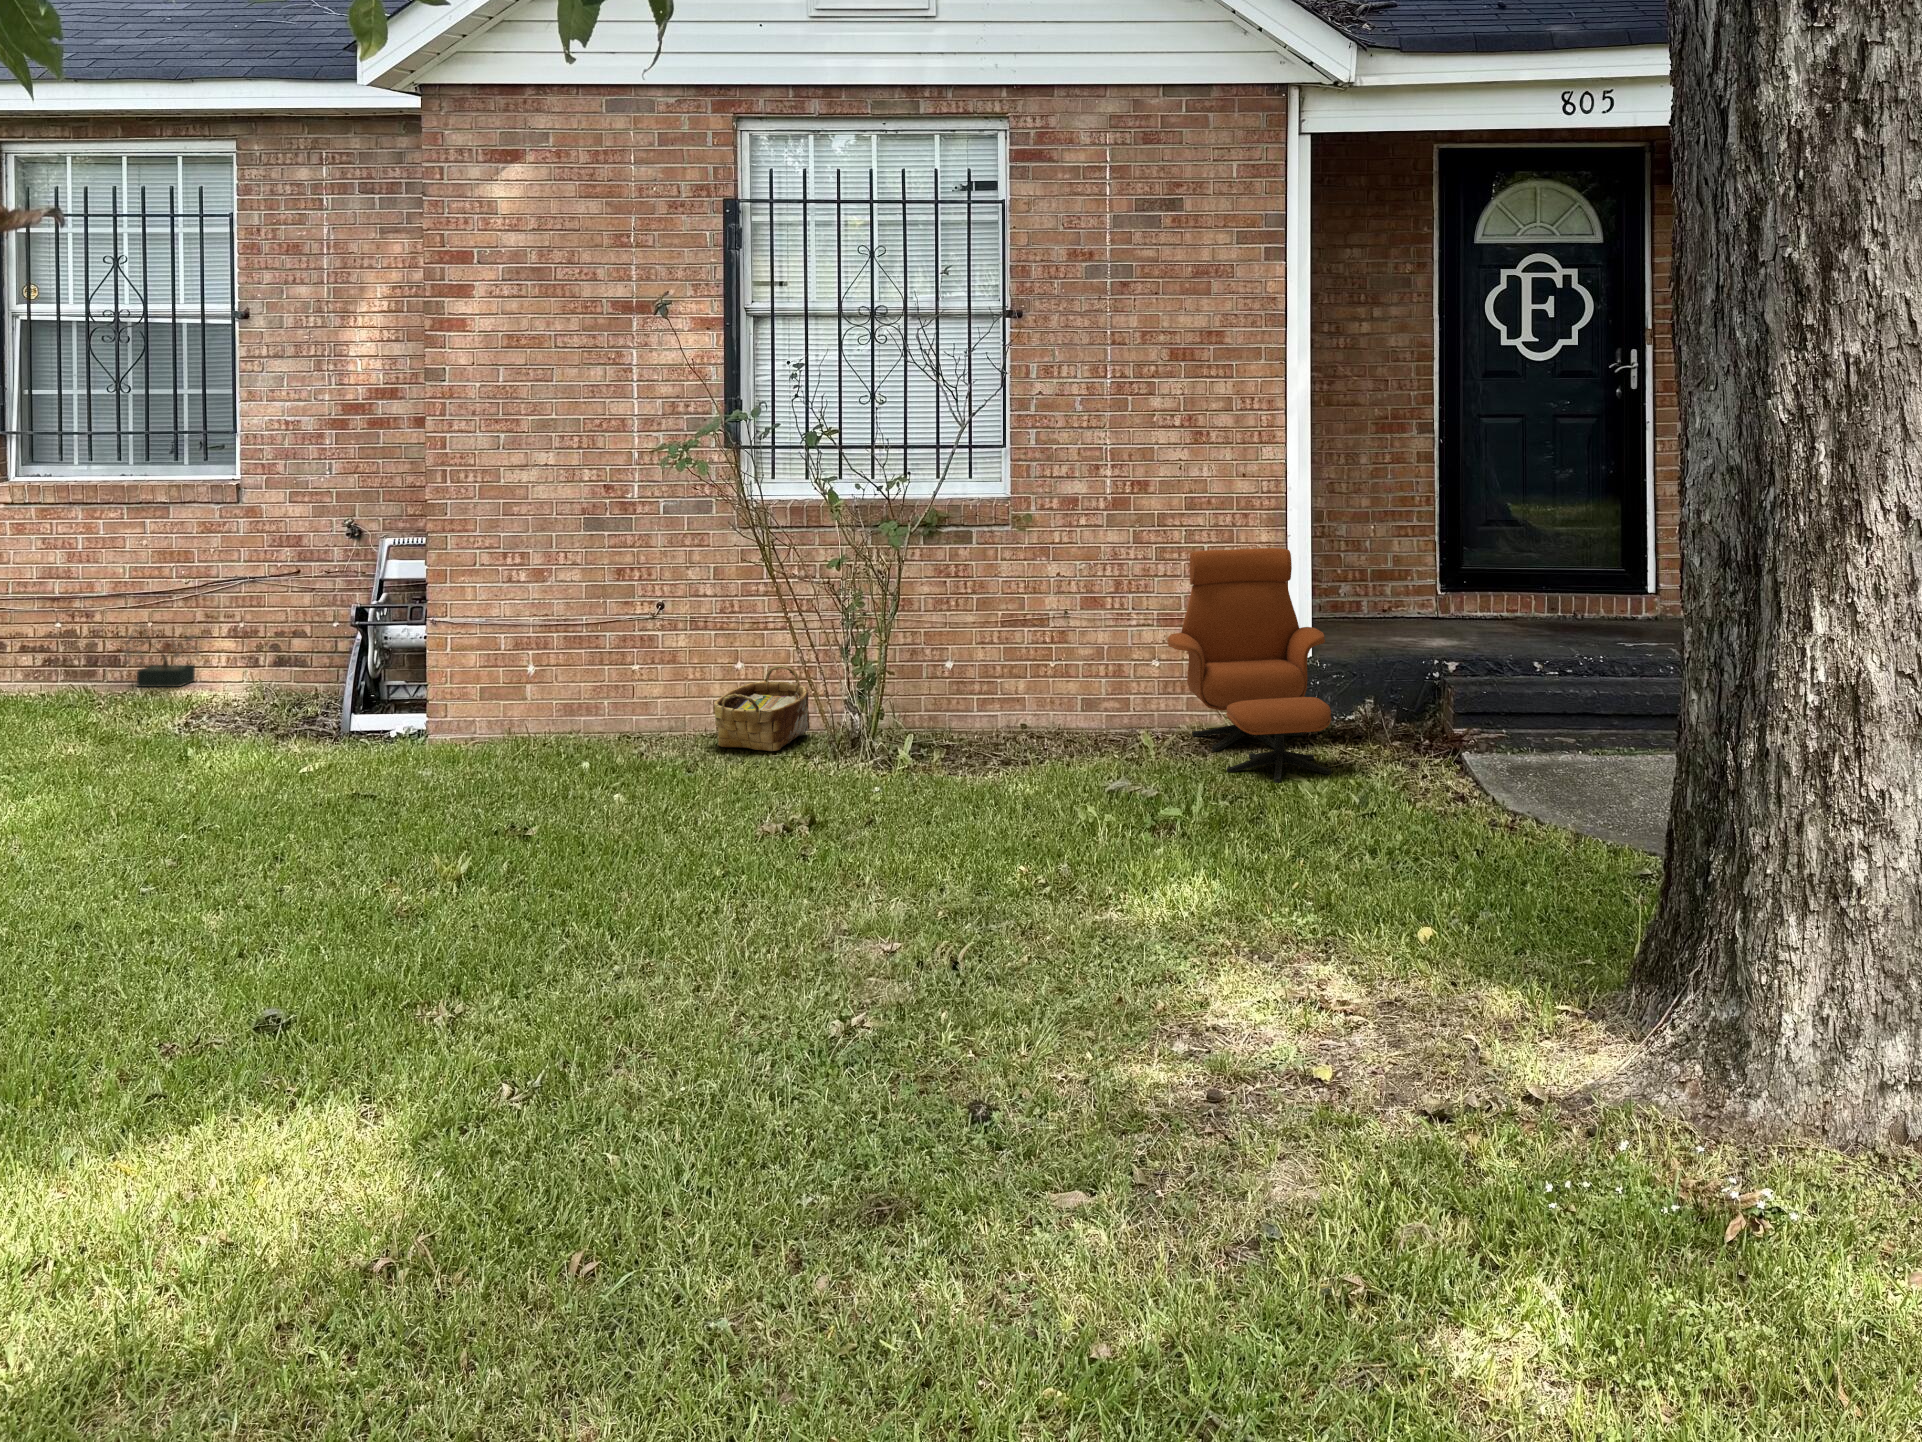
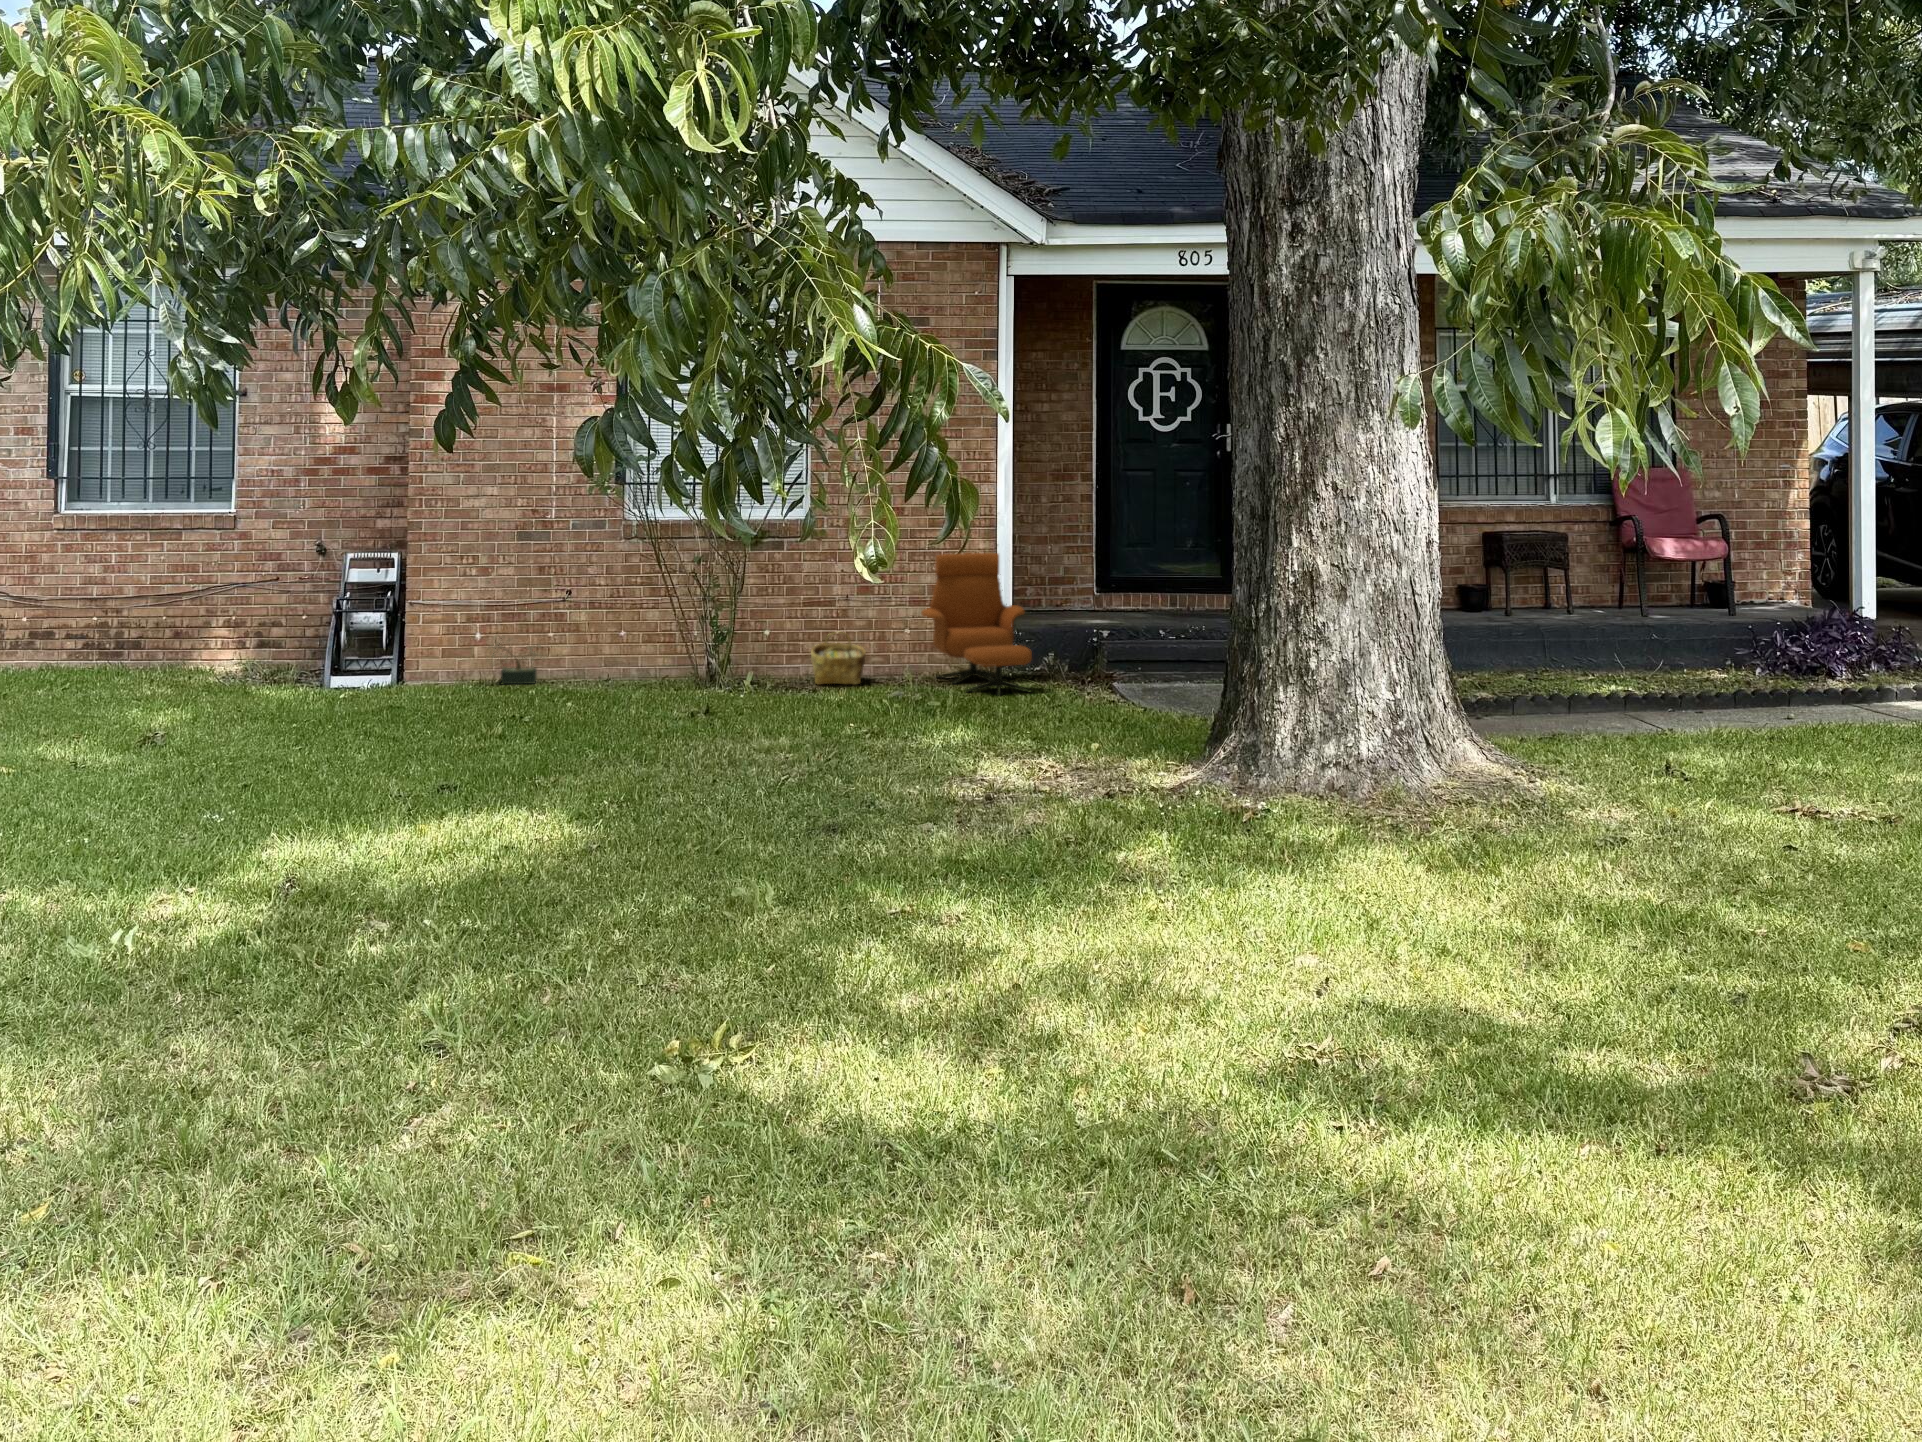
decorative plant: present [124,623,200,687] -> present [489,635,541,684]
woven basket: present [714,665,810,751] -> present [811,632,866,685]

